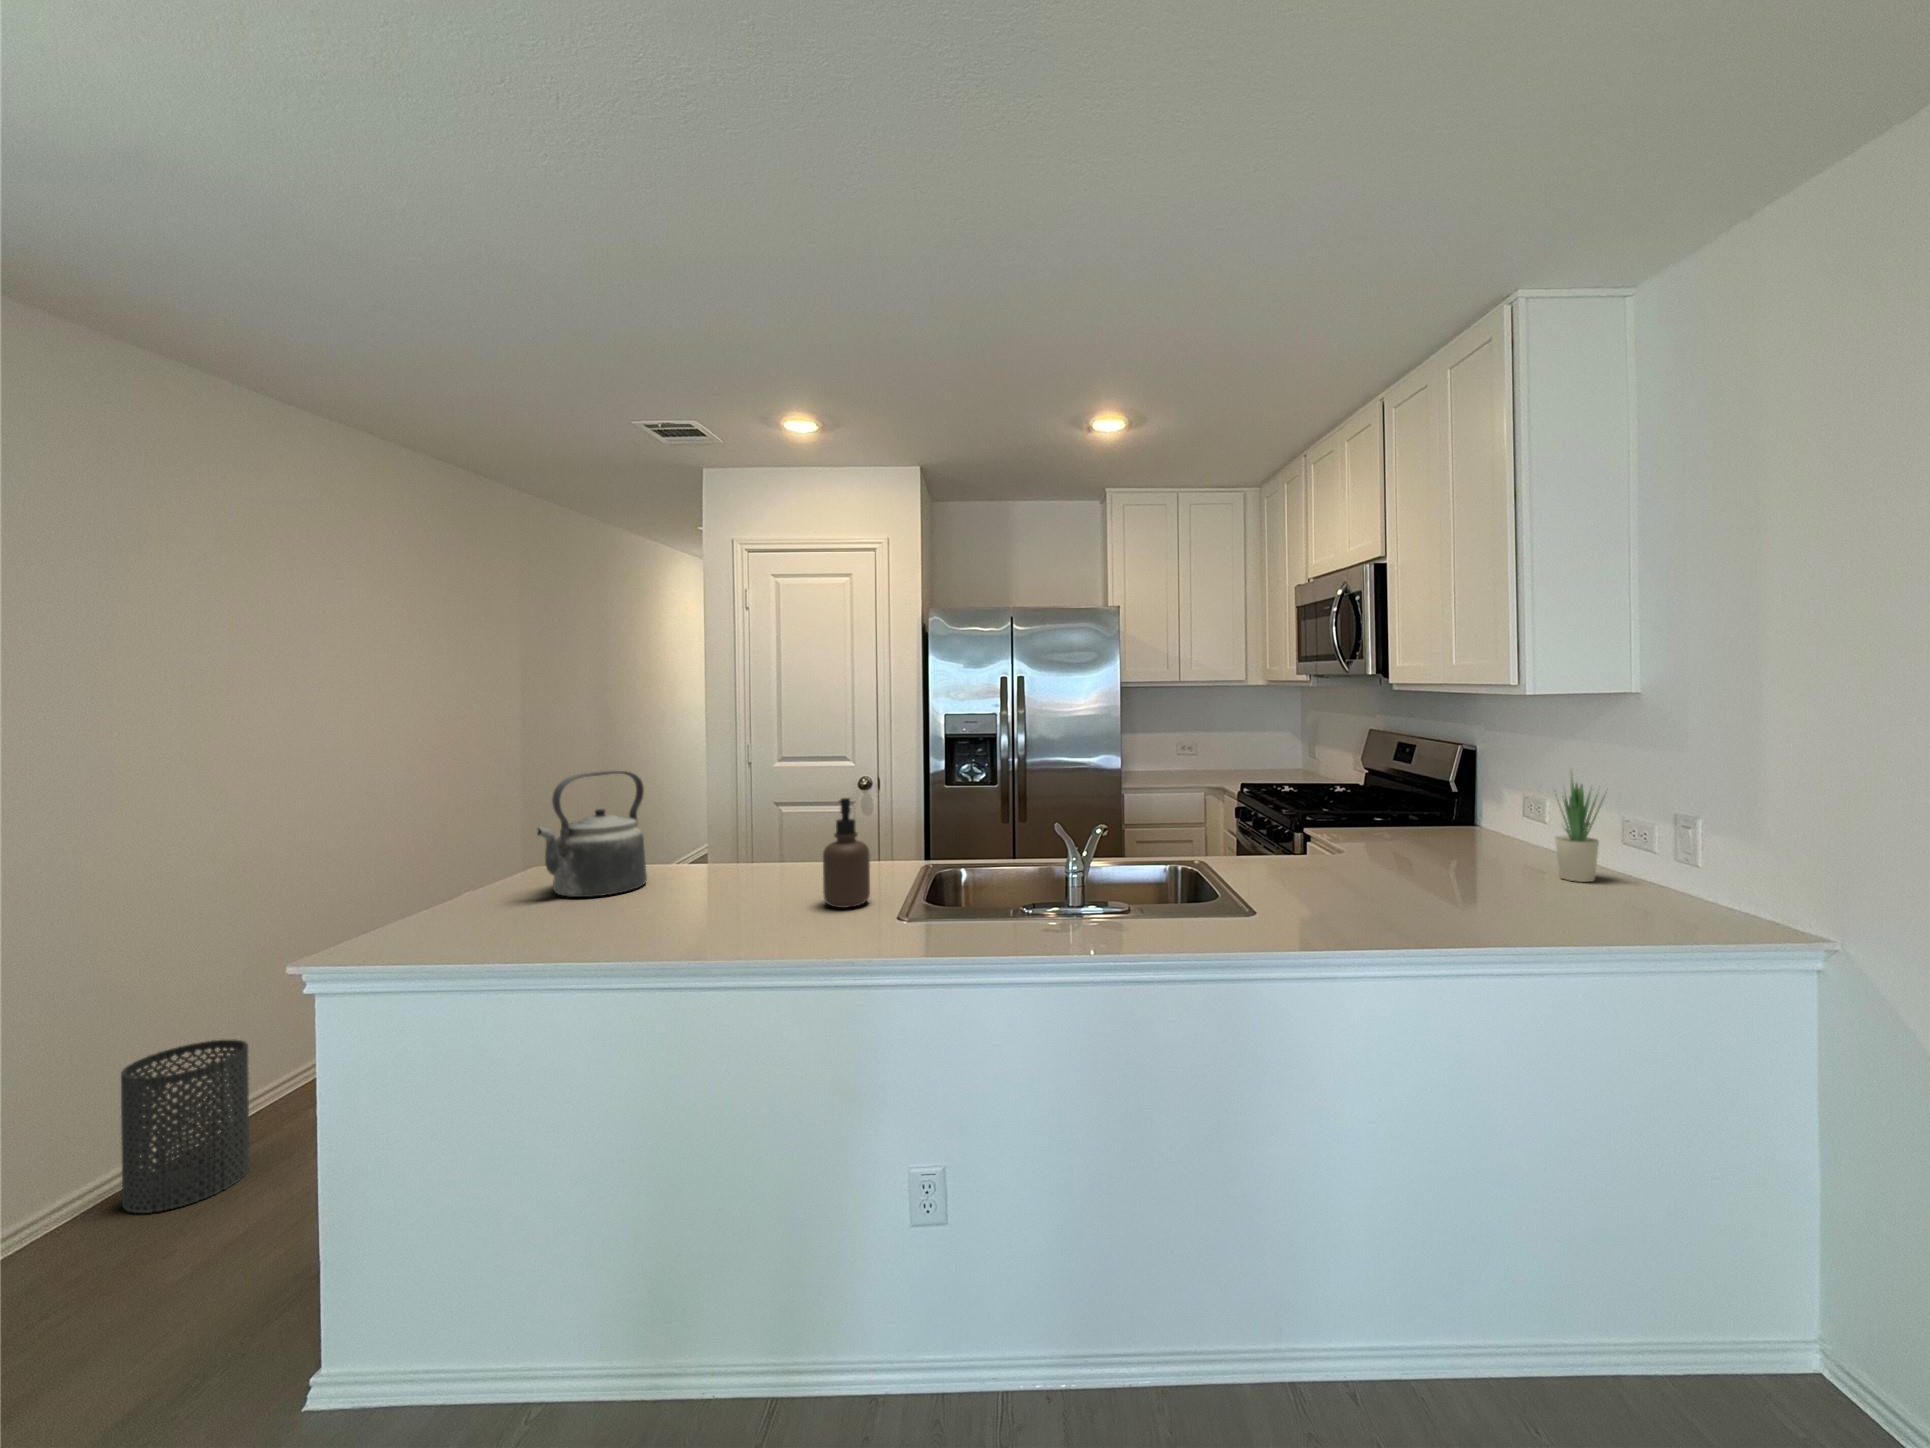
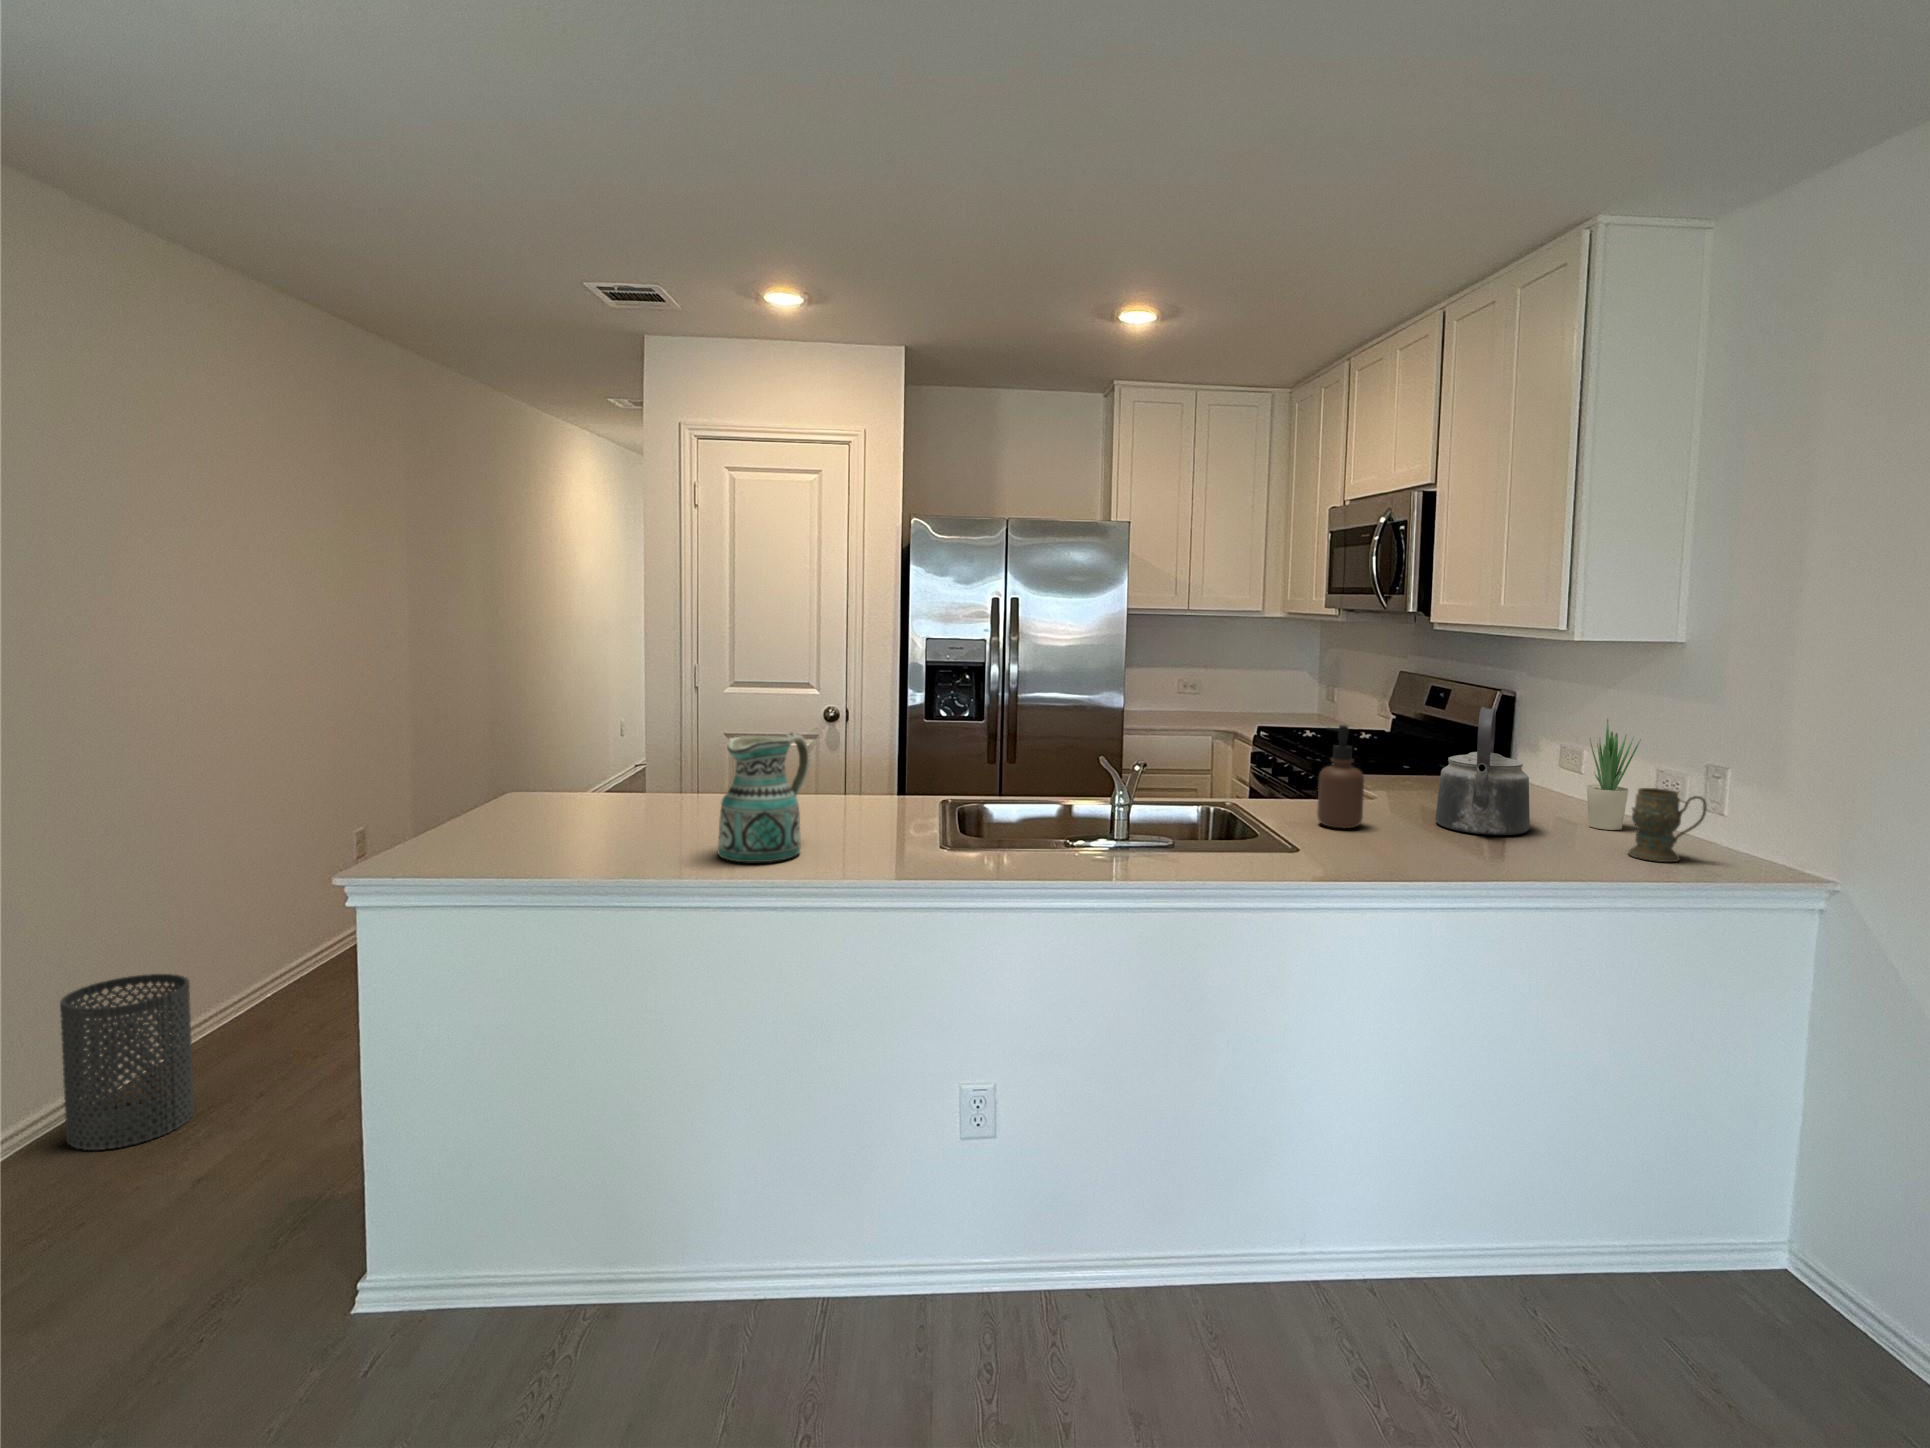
kettle: present [537,771,647,897] -> present [1435,707,1530,835]
soap dispenser: present [823,798,870,908] -> present [1317,725,1364,828]
ceramic pitcher: none [677,806,774,938] -> present [718,732,809,862]
mug: none [1604,840,1687,919] -> present [1628,788,1707,862]

